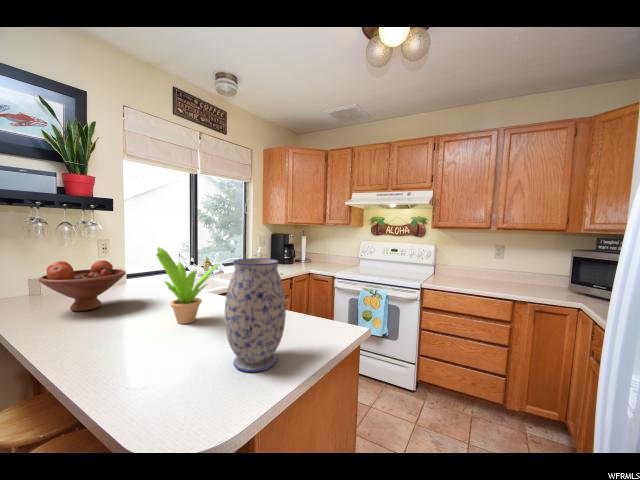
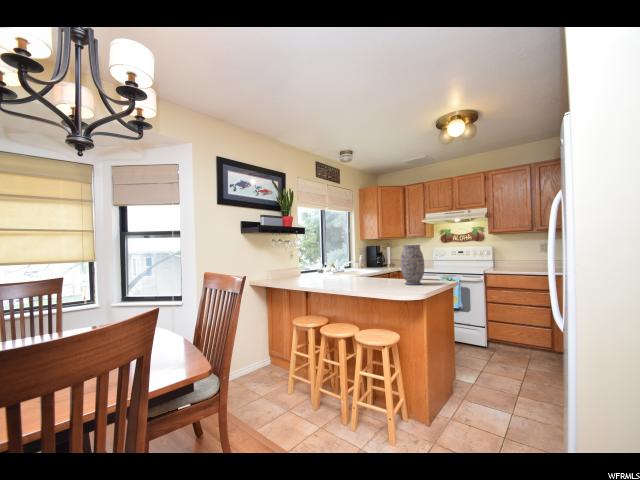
potted plant: present [156,247,219,324] -> none [348,247,378,281]
fruit bowl: present [39,260,126,311] -> none [296,258,326,280]

